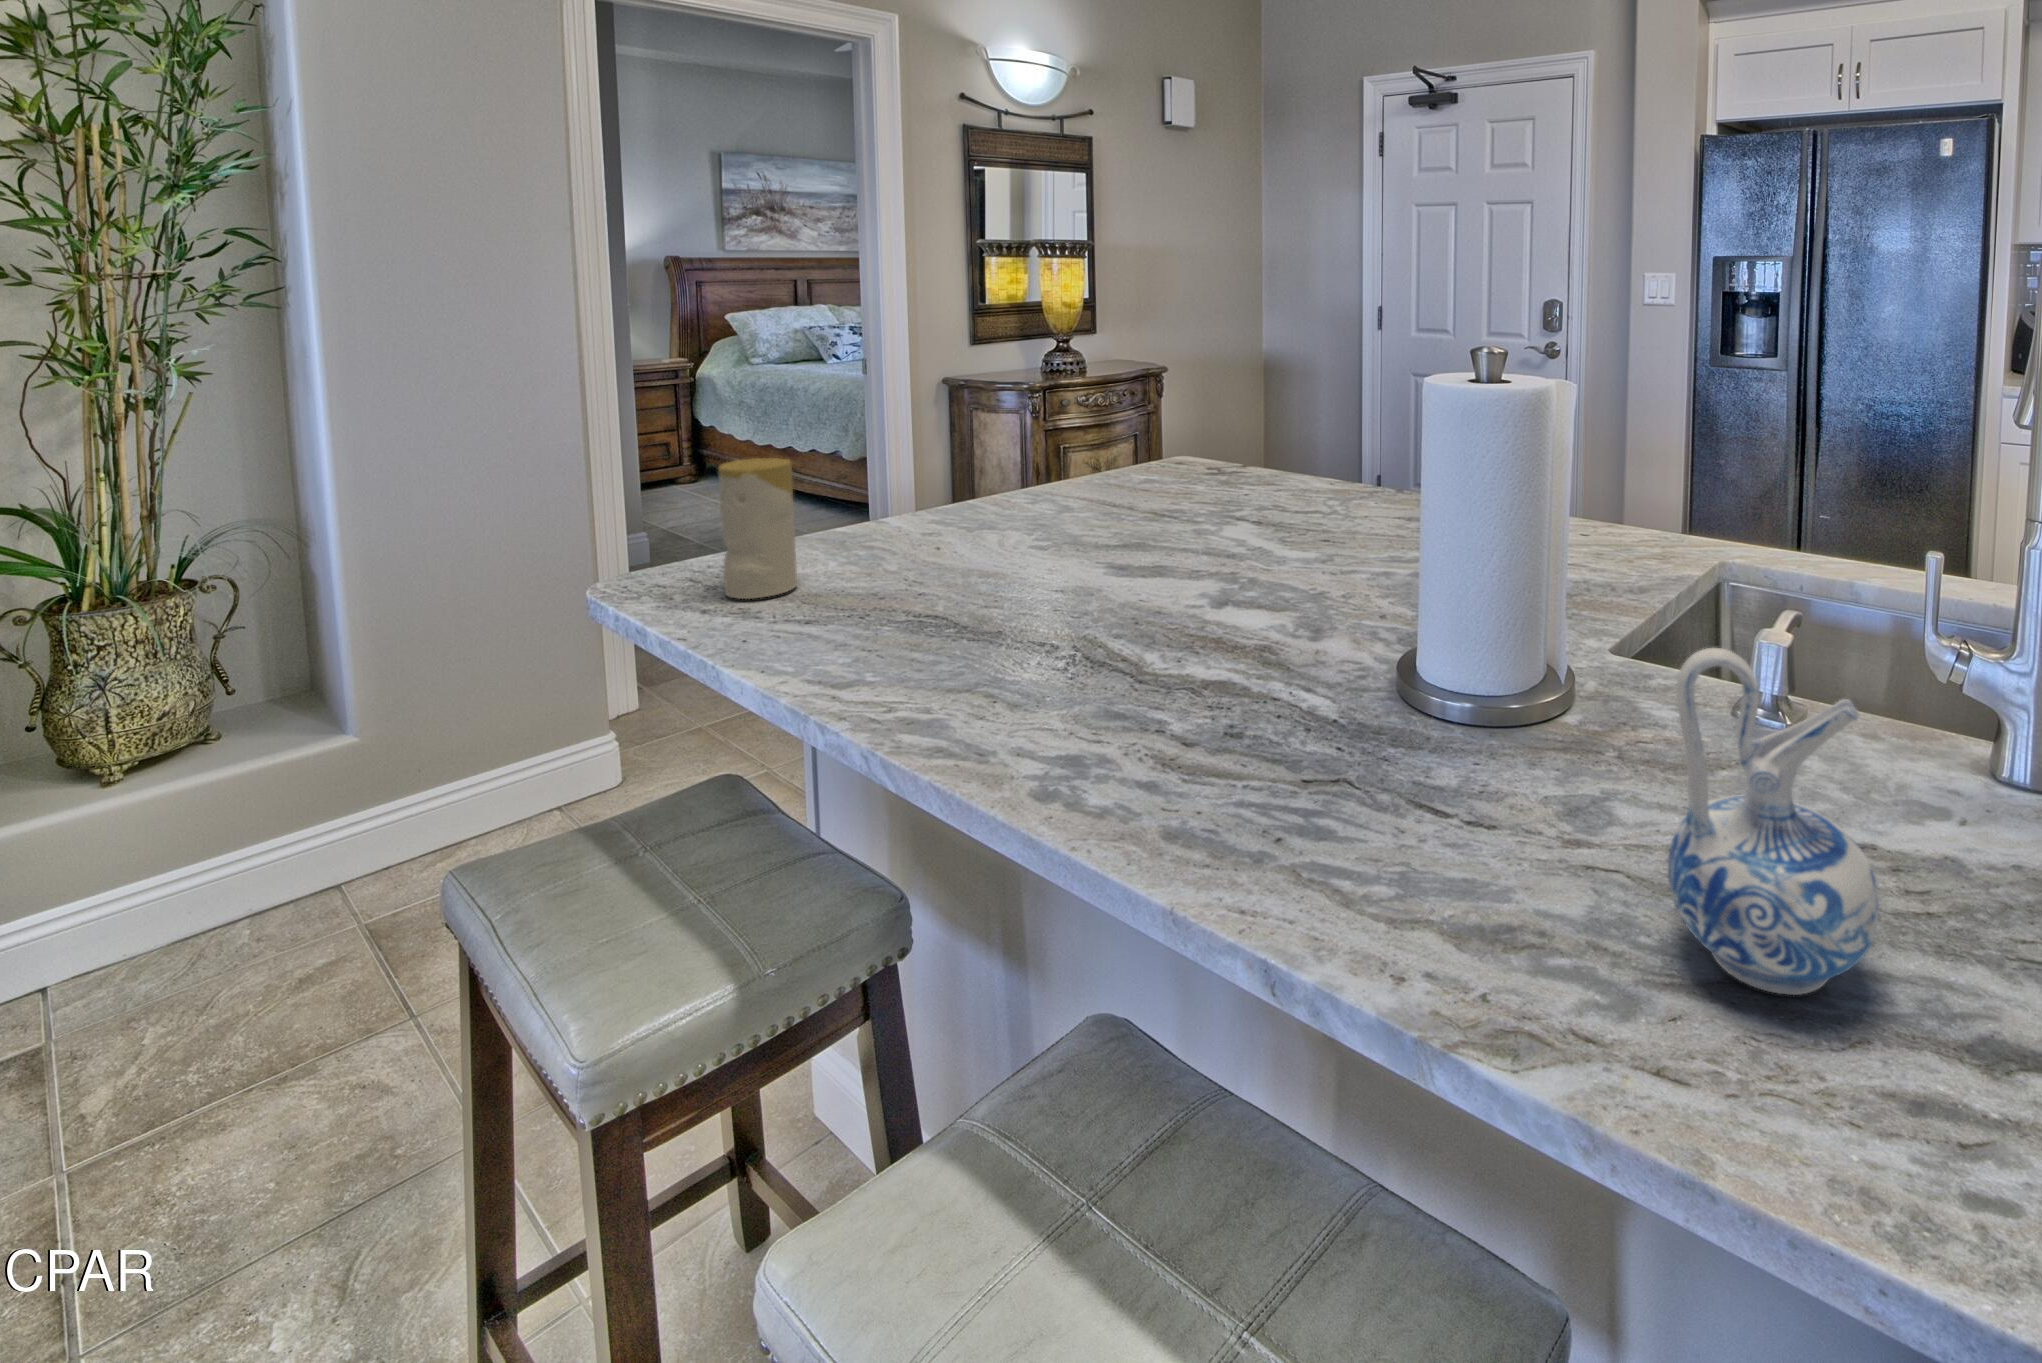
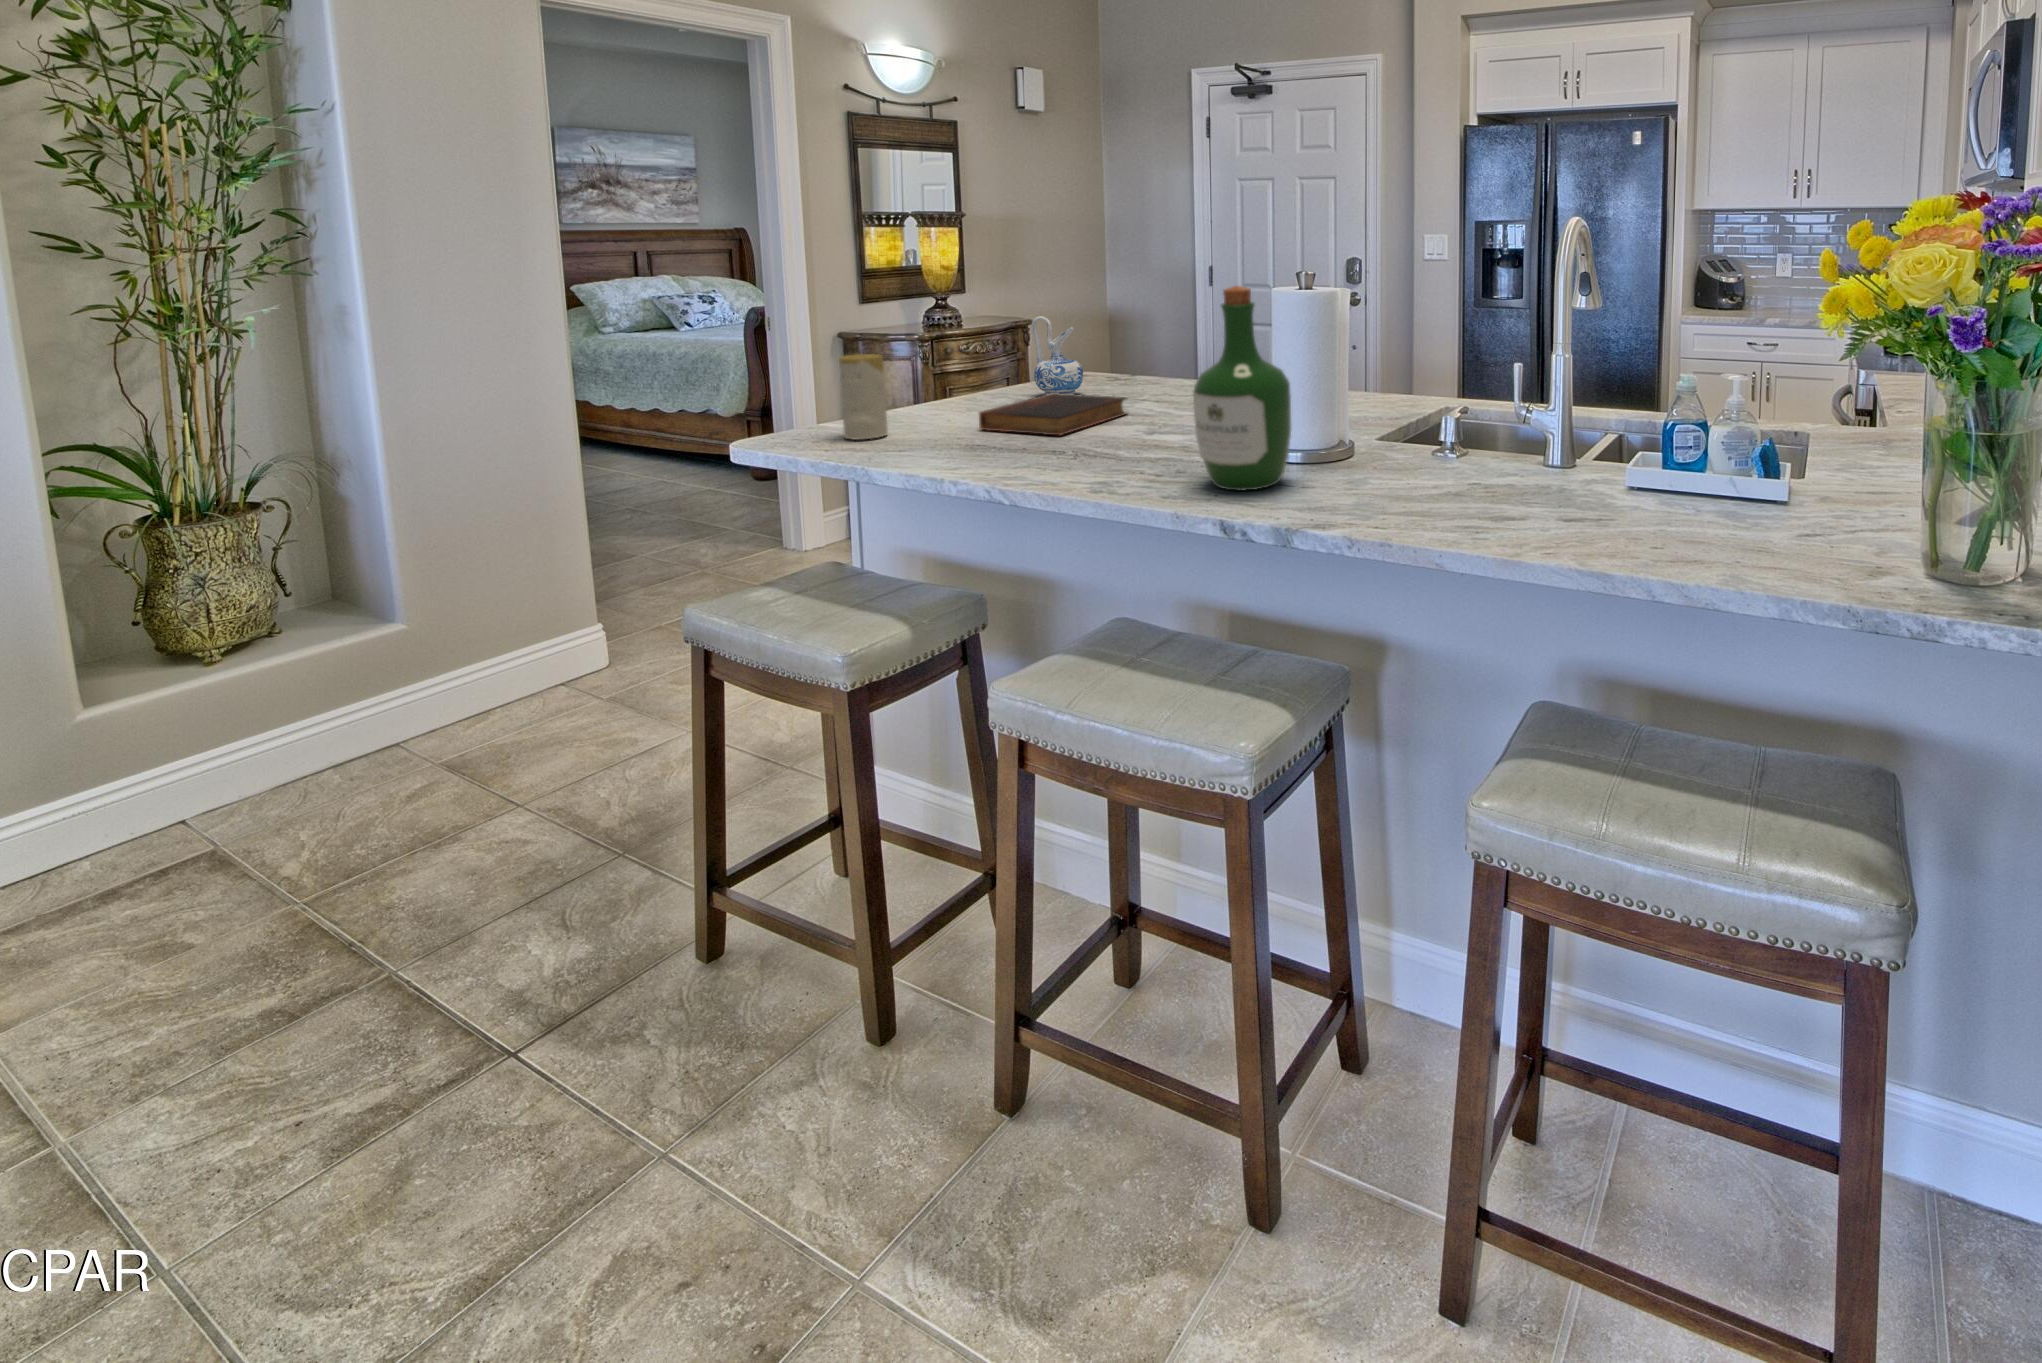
wine bottle: none [1211,394,1422,844] -> present [1193,286,1291,490]
book: none [937,516,1186,612] -> present [979,393,1127,436]
ceramic pitcher: present [1668,648,1878,995] -> present [1032,316,1083,395]

